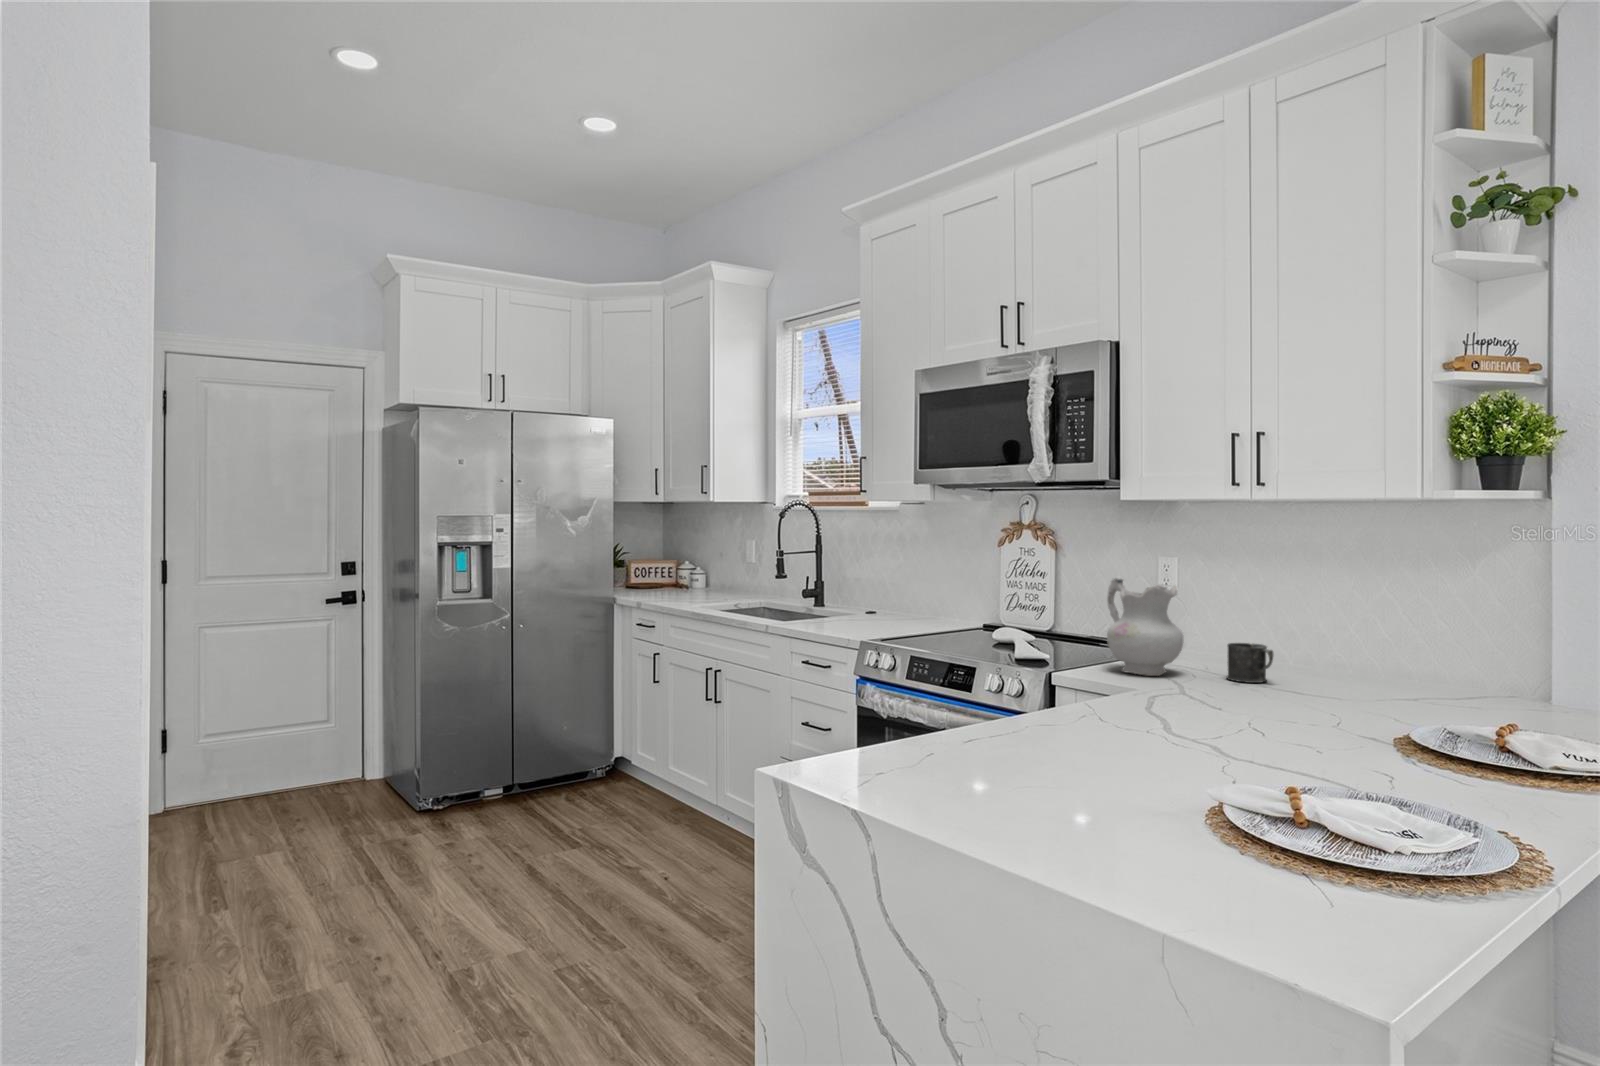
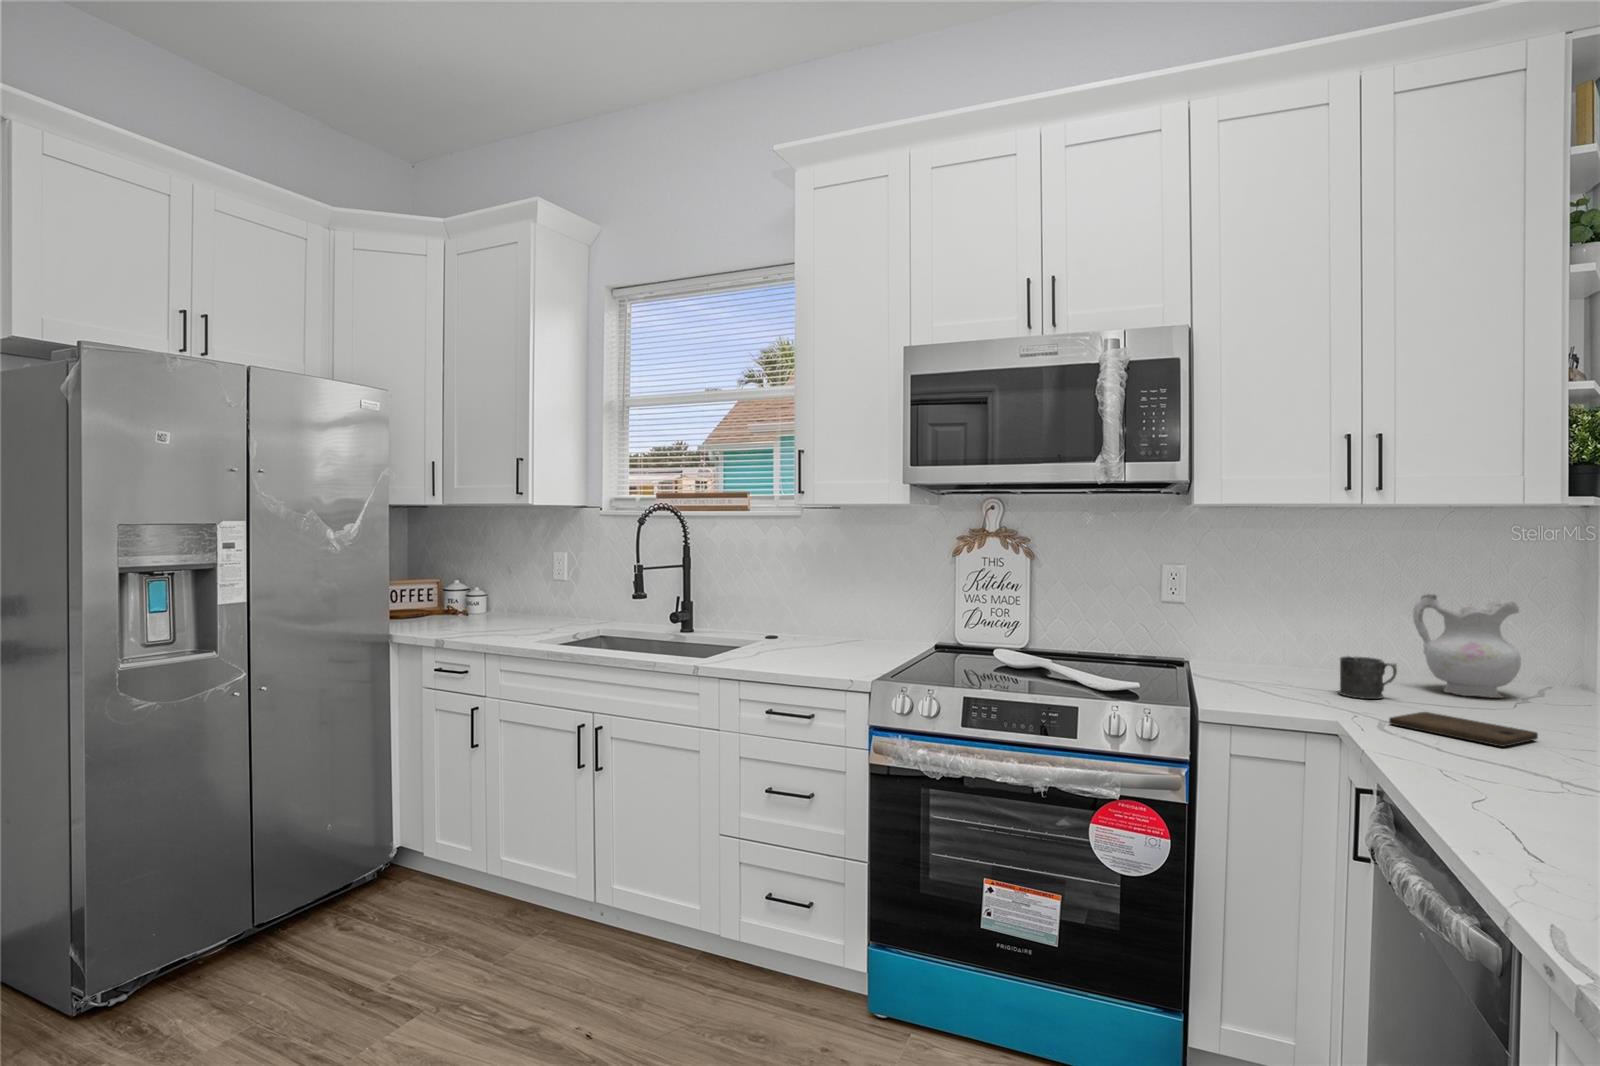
ceramic pitcher: present [1107,578,1184,676] -> present [1413,594,1521,698]
cutting board: none [1178,689,1279,714] -> present [1389,712,1538,747]

